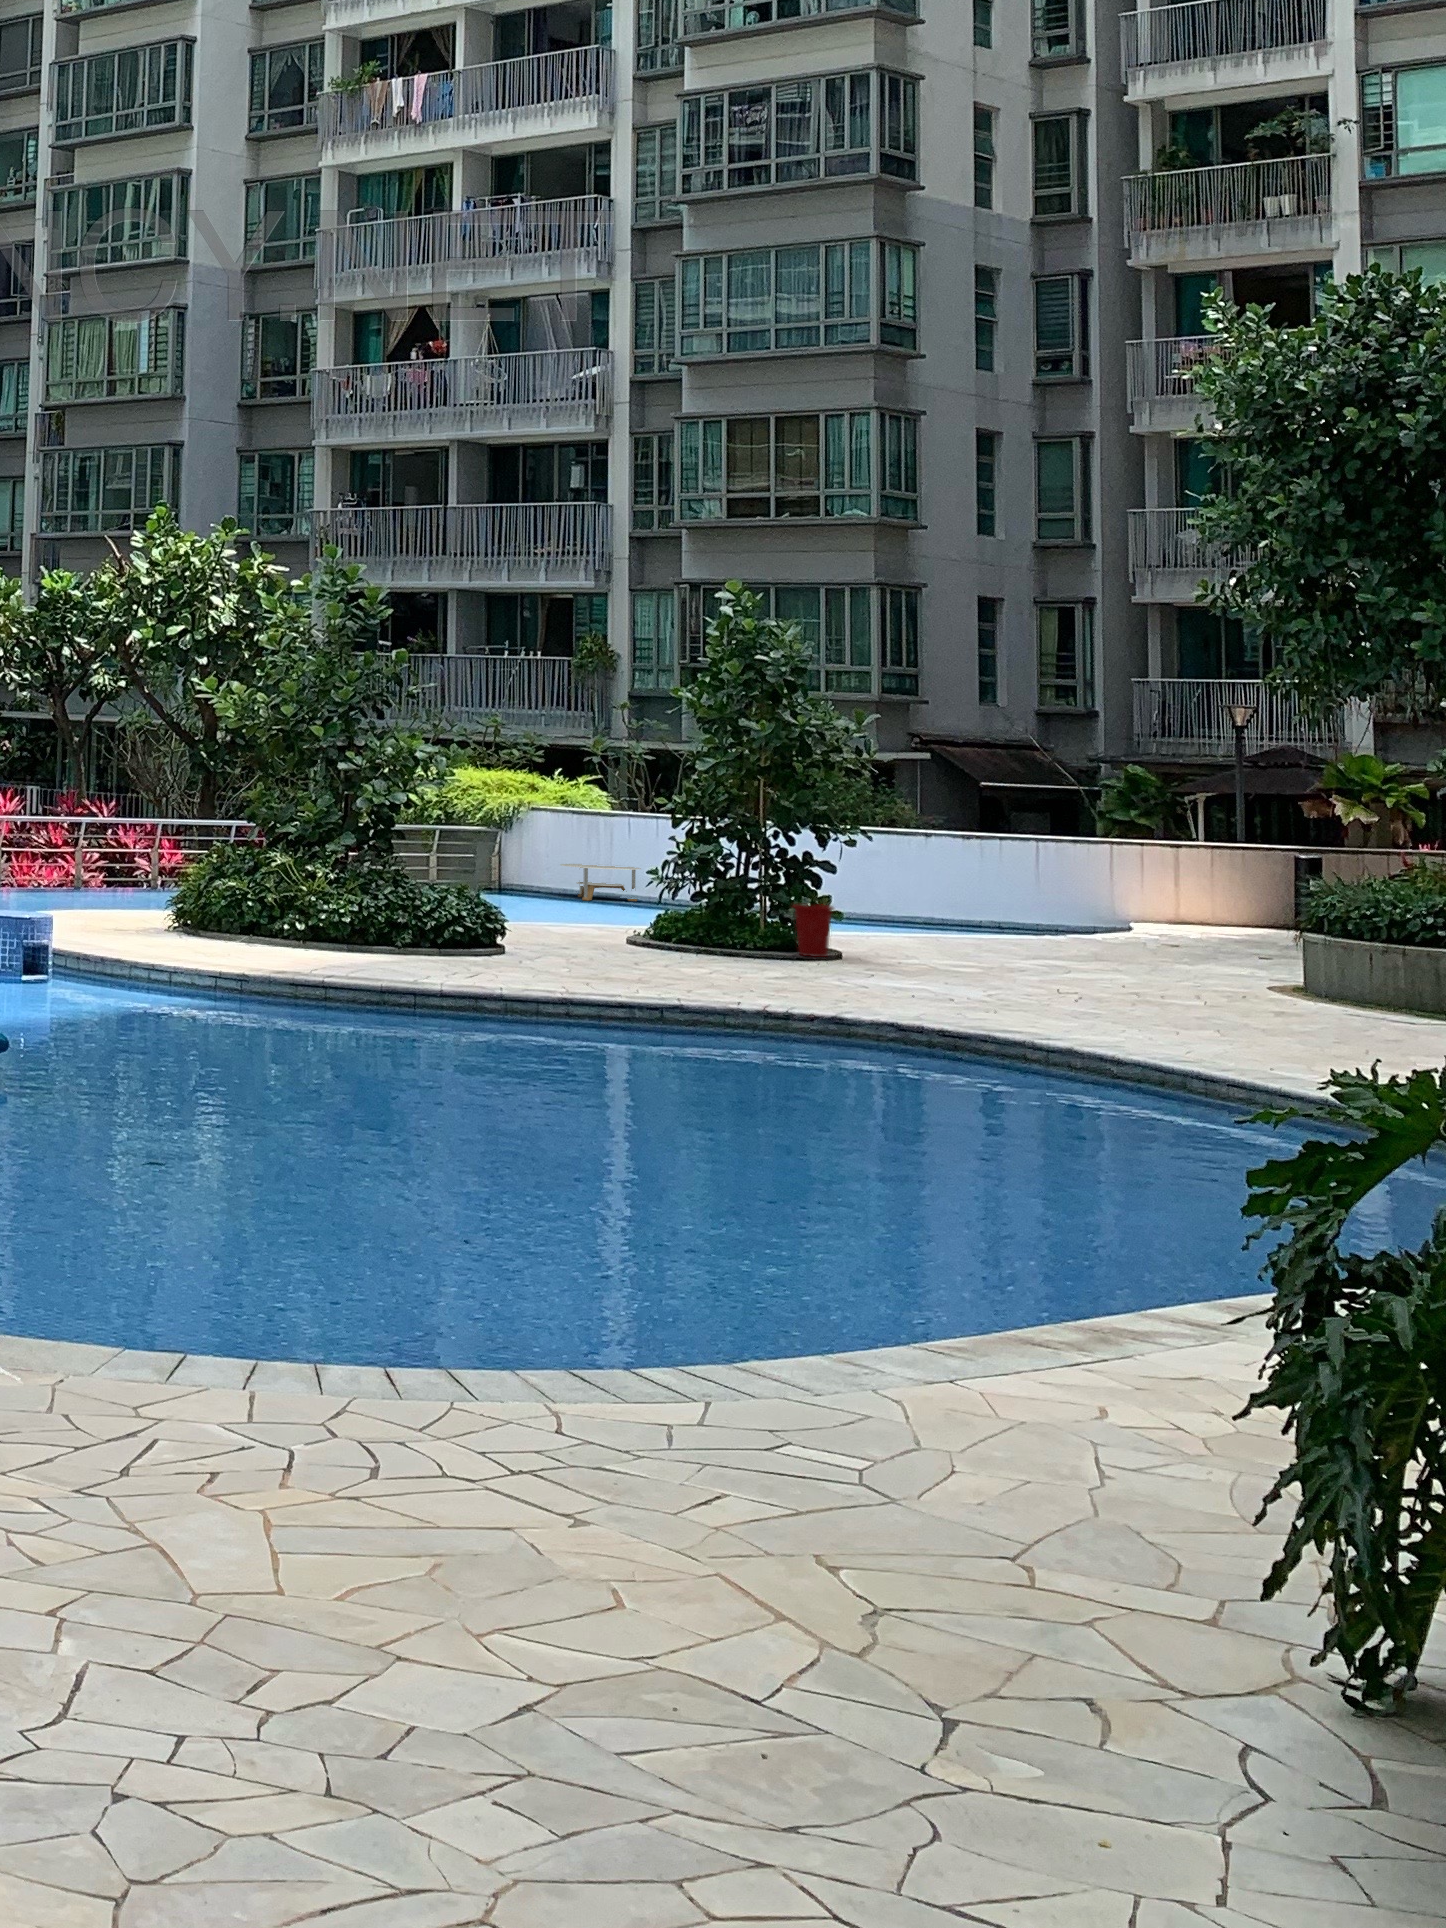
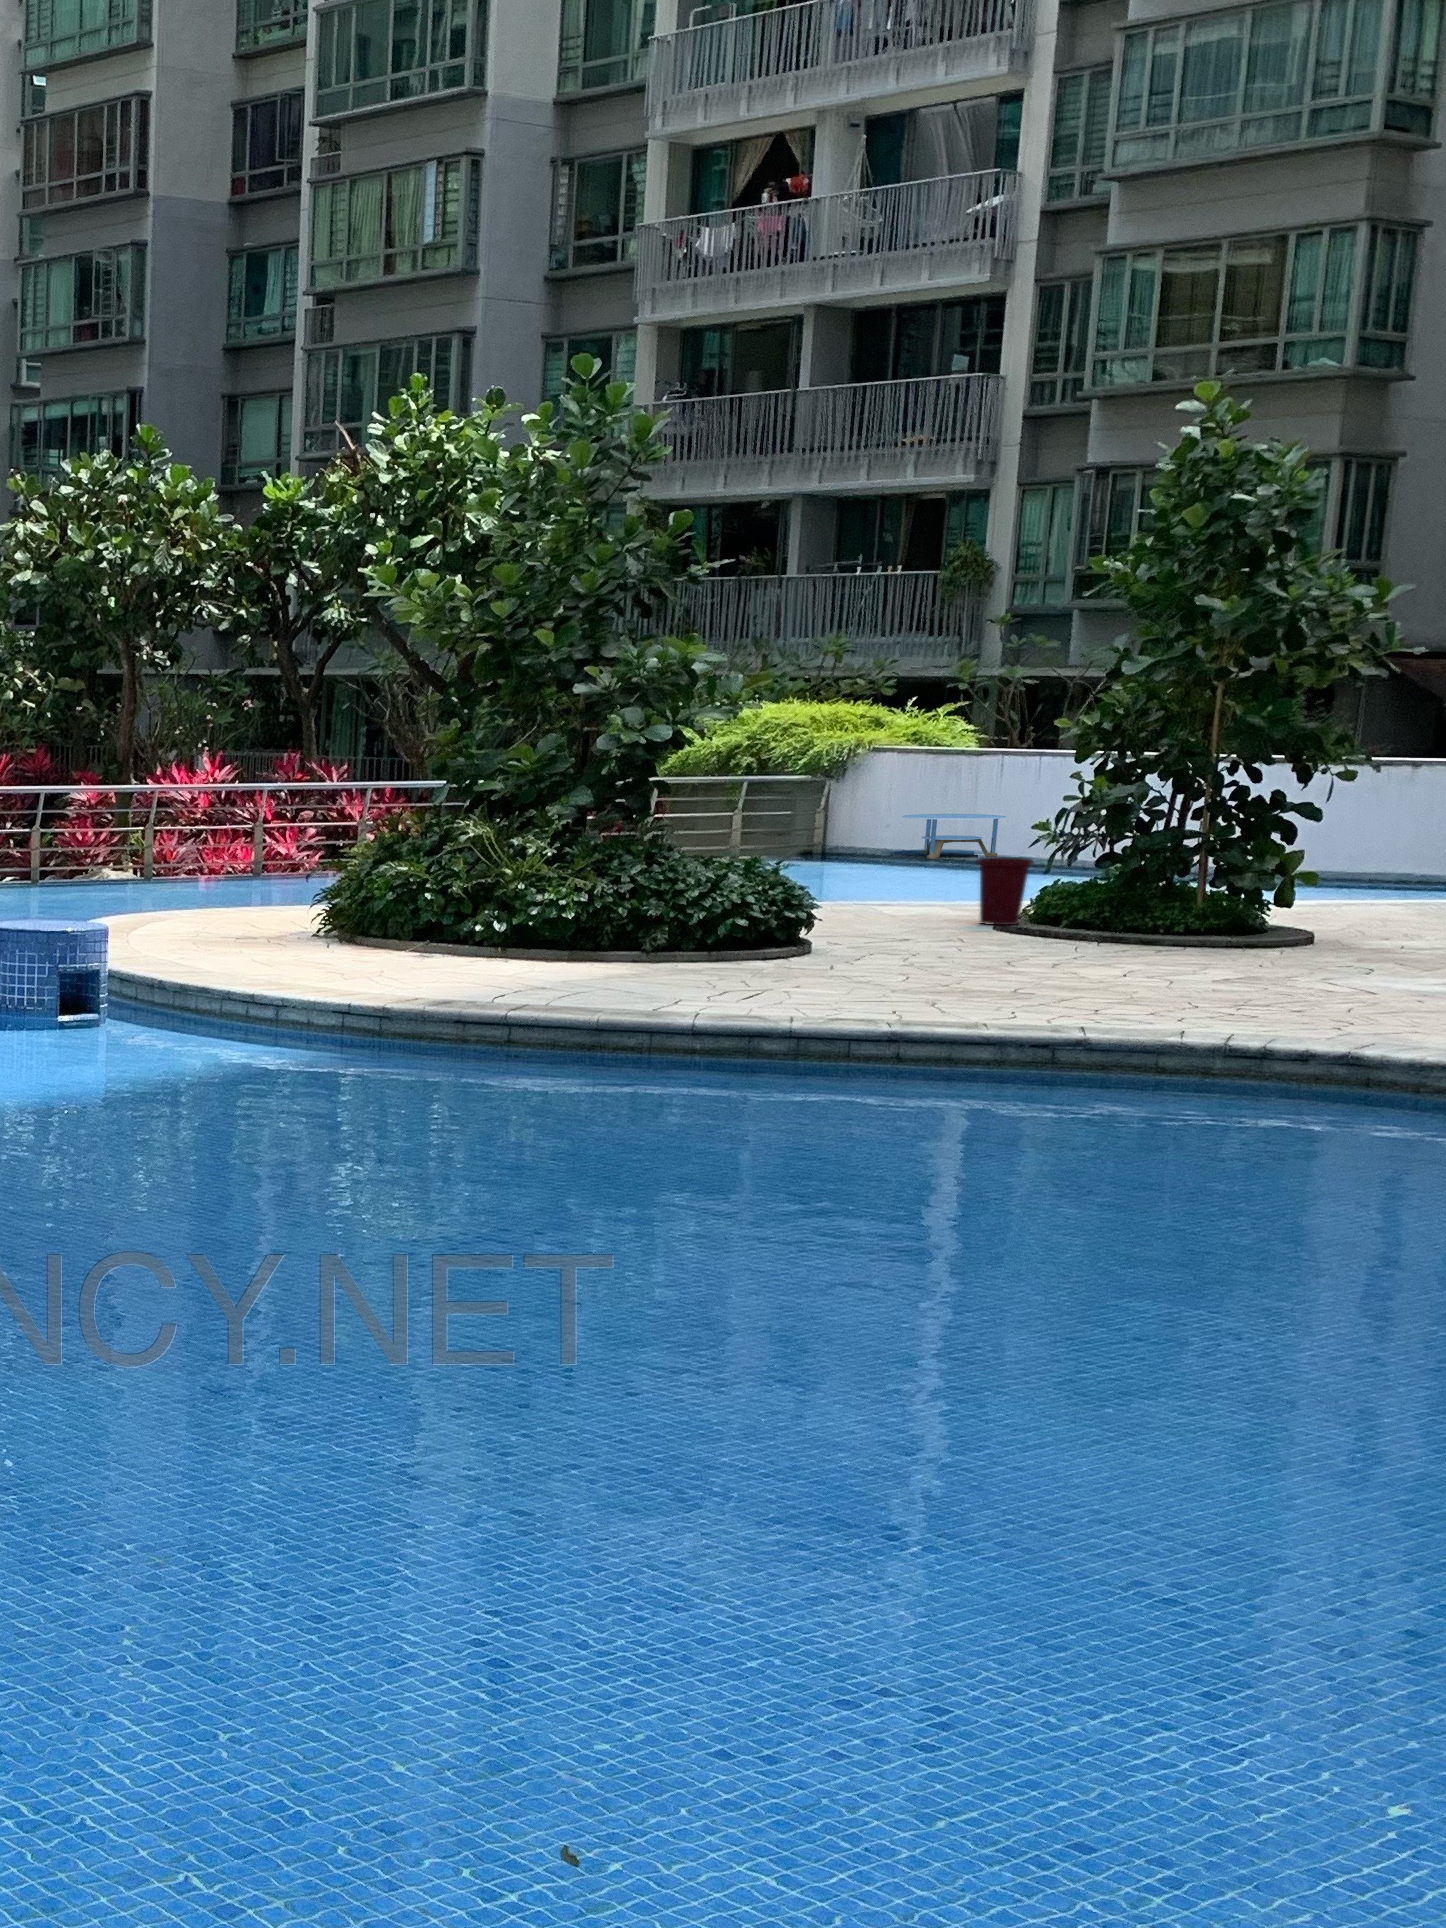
waste bin: present [793,903,834,957] -> present [976,857,1034,925]

